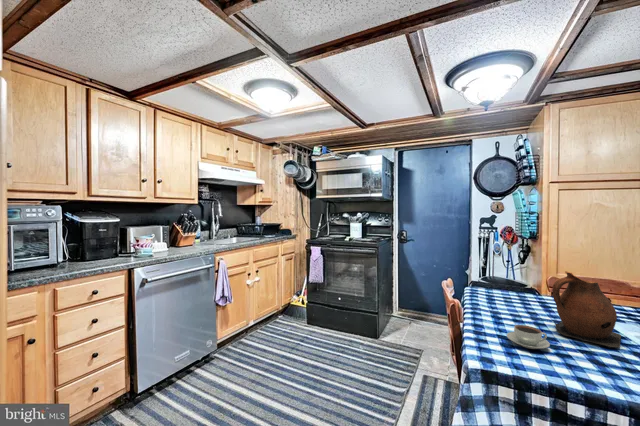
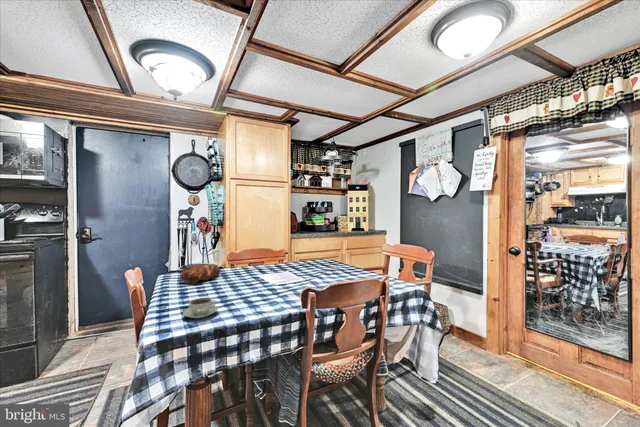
ceramic pitcher: present [552,271,621,348] -> none [223,245,266,298]
bread loaf: none [493,283,541,304] -> present [180,264,221,284]

